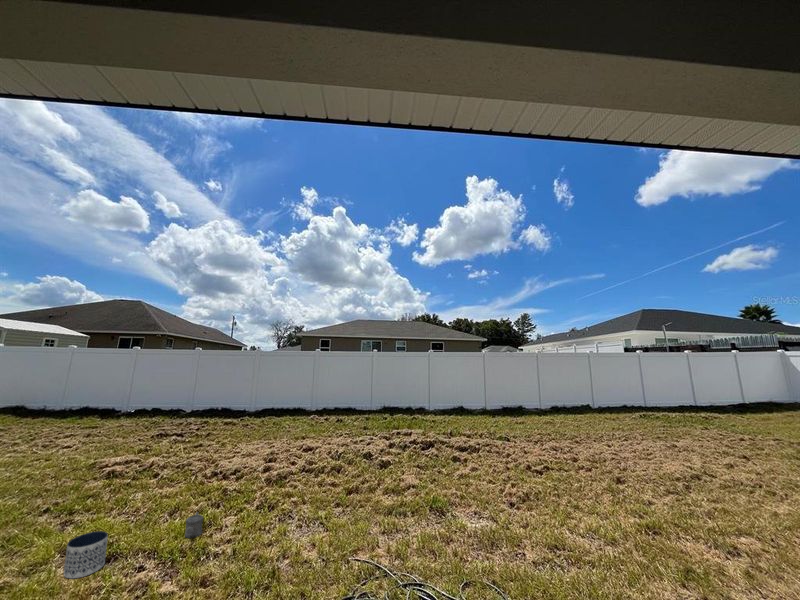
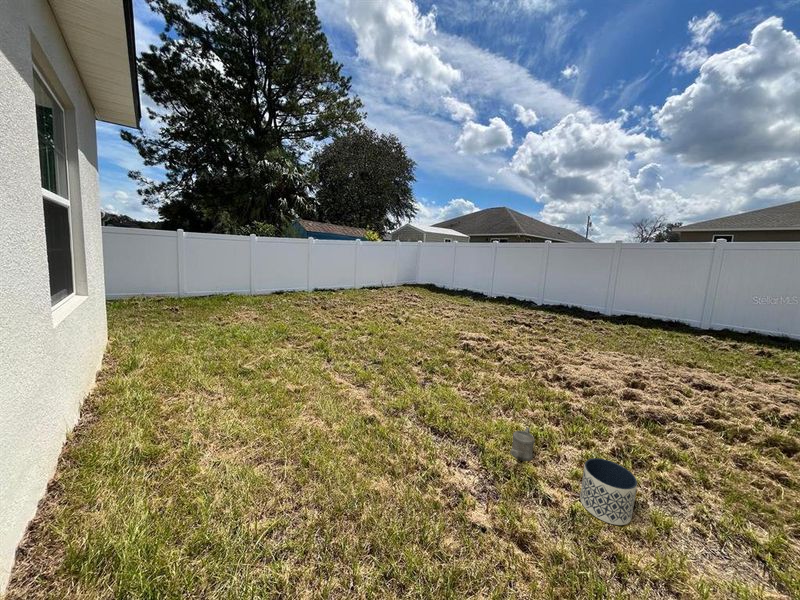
planter: present [64,531,108,578] -> present [580,458,637,525]

